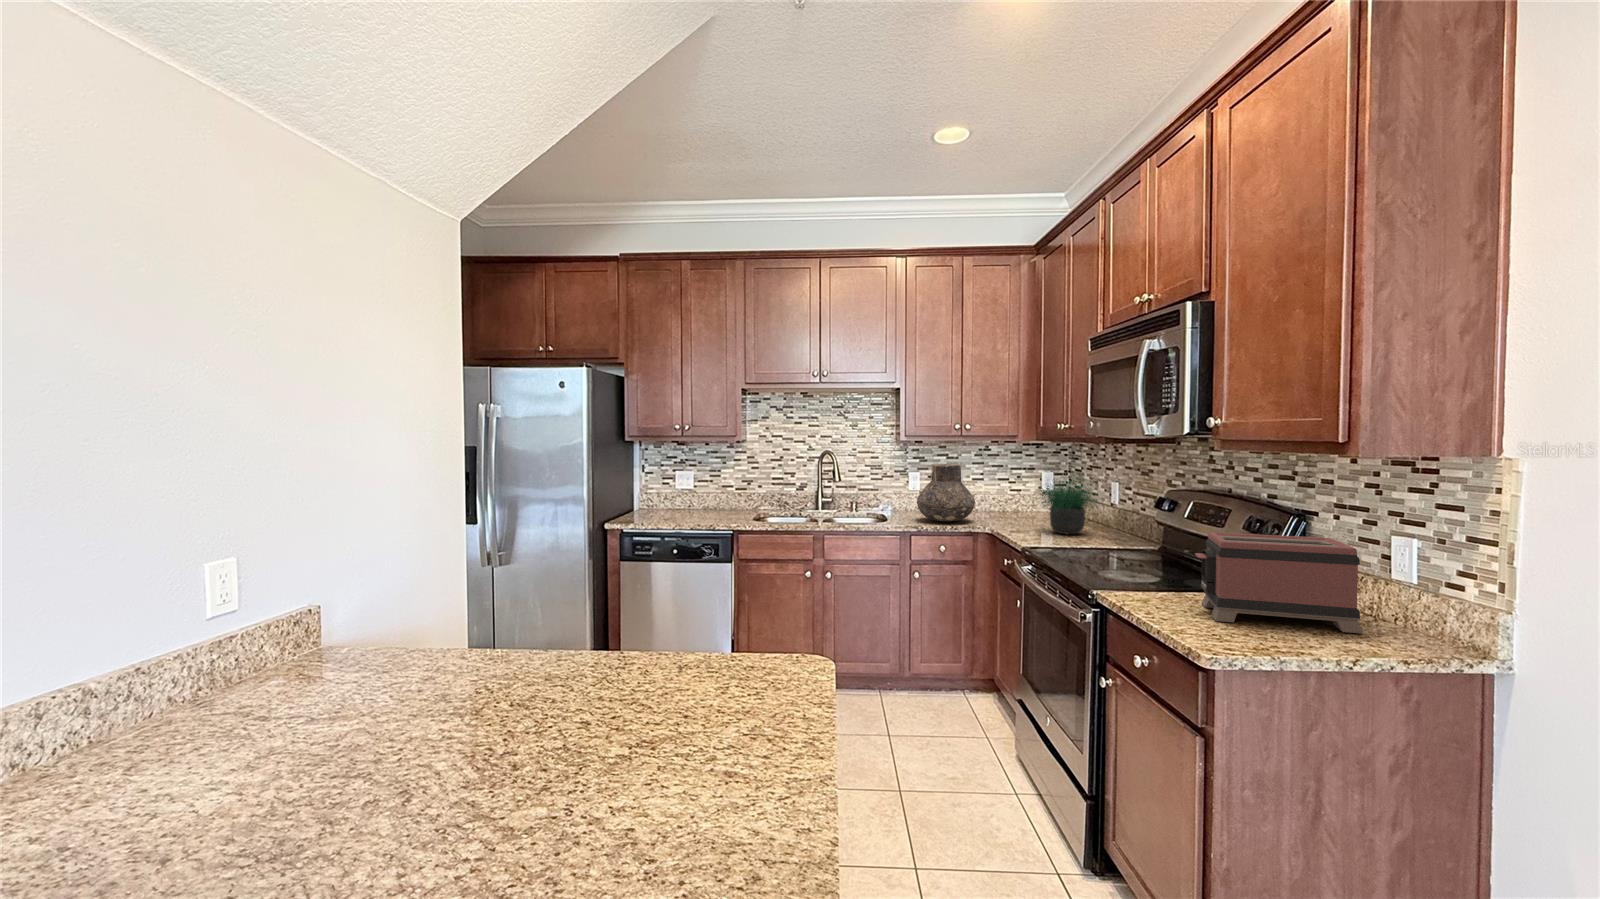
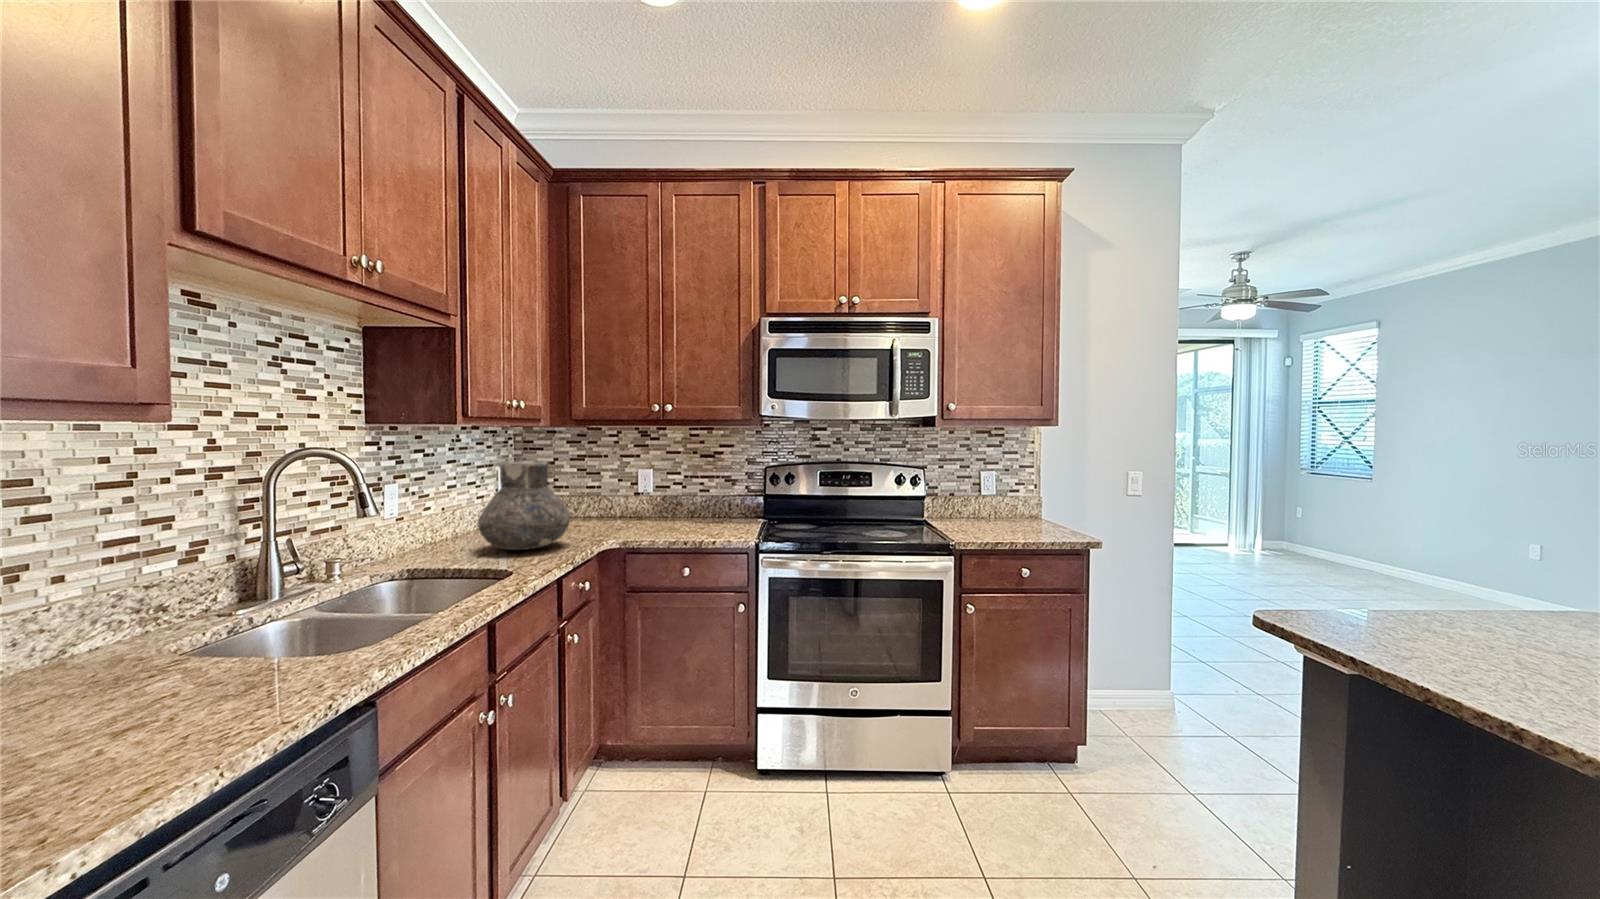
potted plant: present [1039,479,1095,534] -> none [626,444,712,528]
toaster: present [1195,532,1363,634] -> none [968,477,1023,537]

